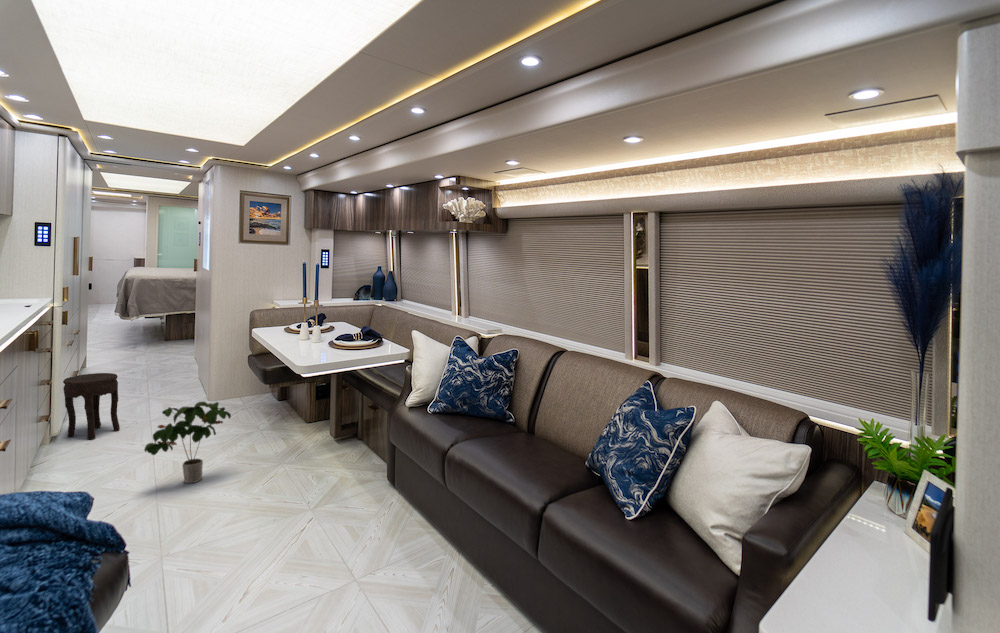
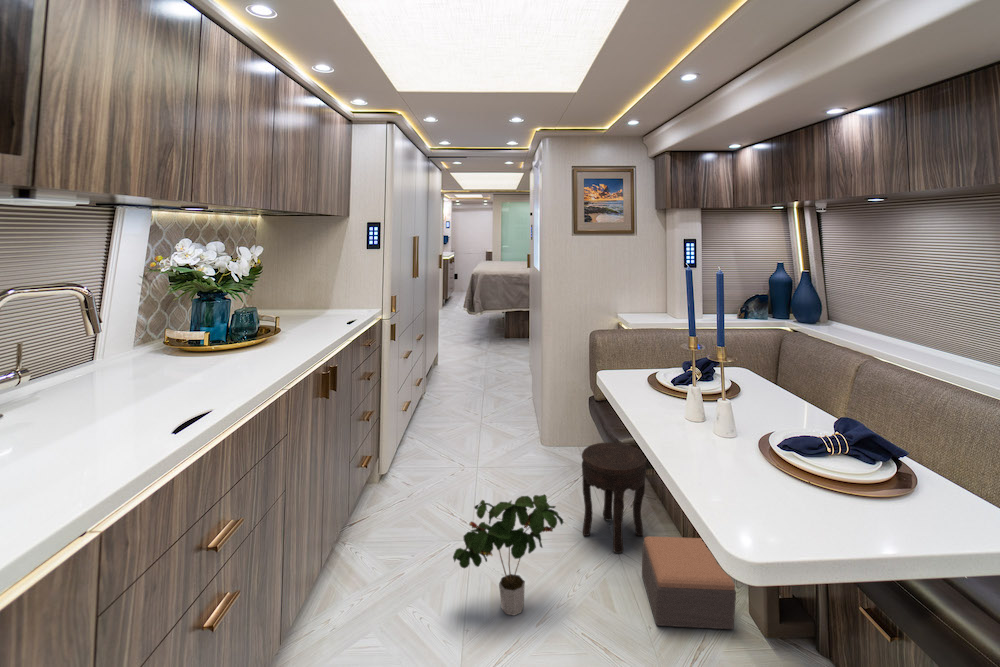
side table: present [63,373,120,440] -> present [582,442,646,553]
footstool: none [288,419,338,466] -> present [642,537,736,629]

